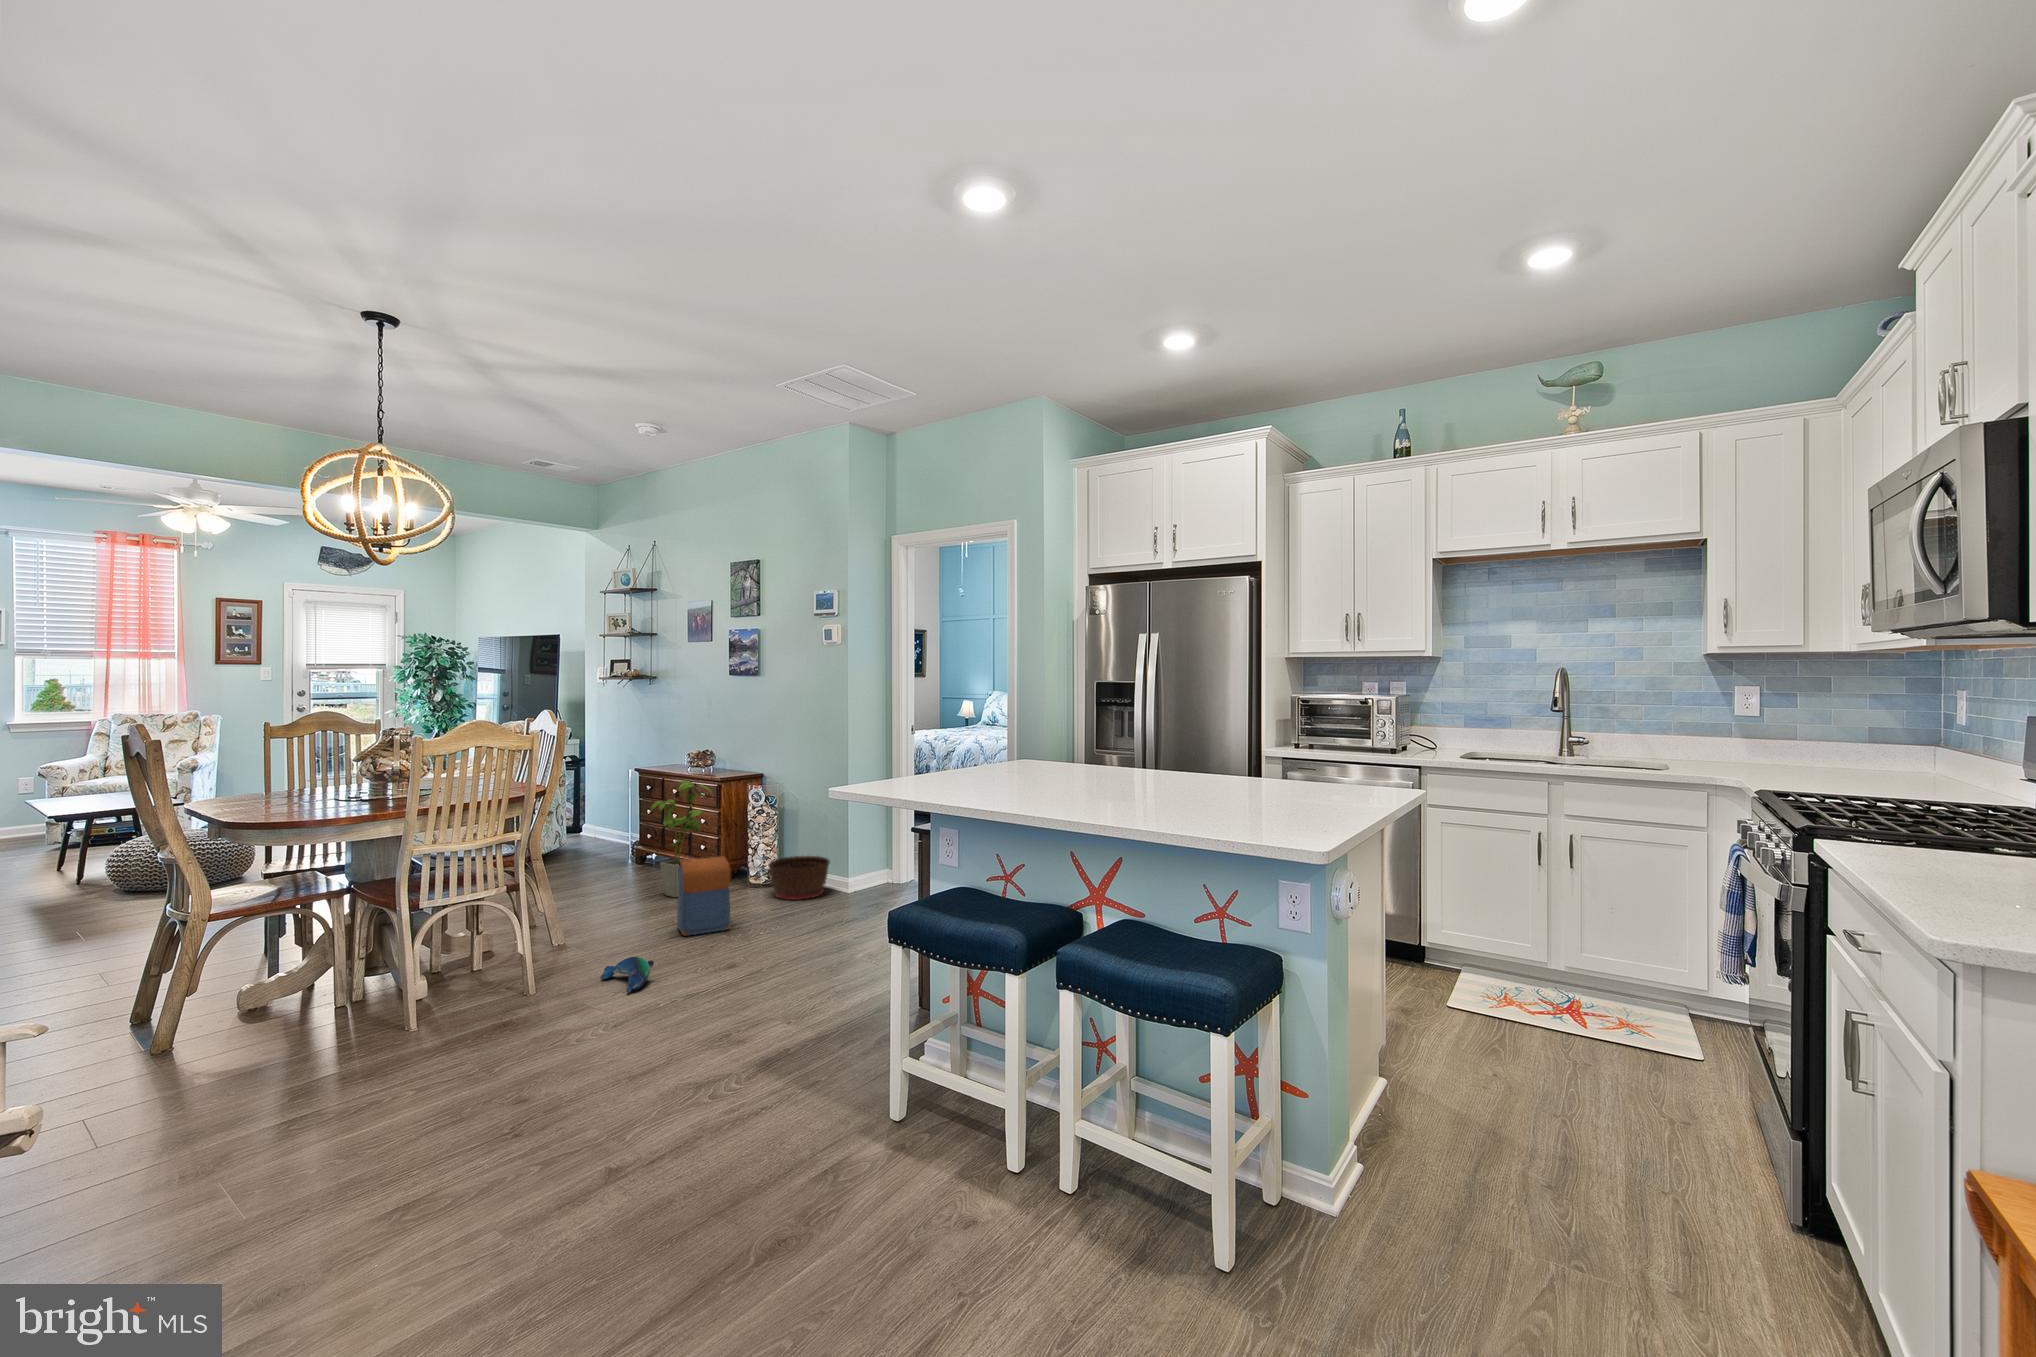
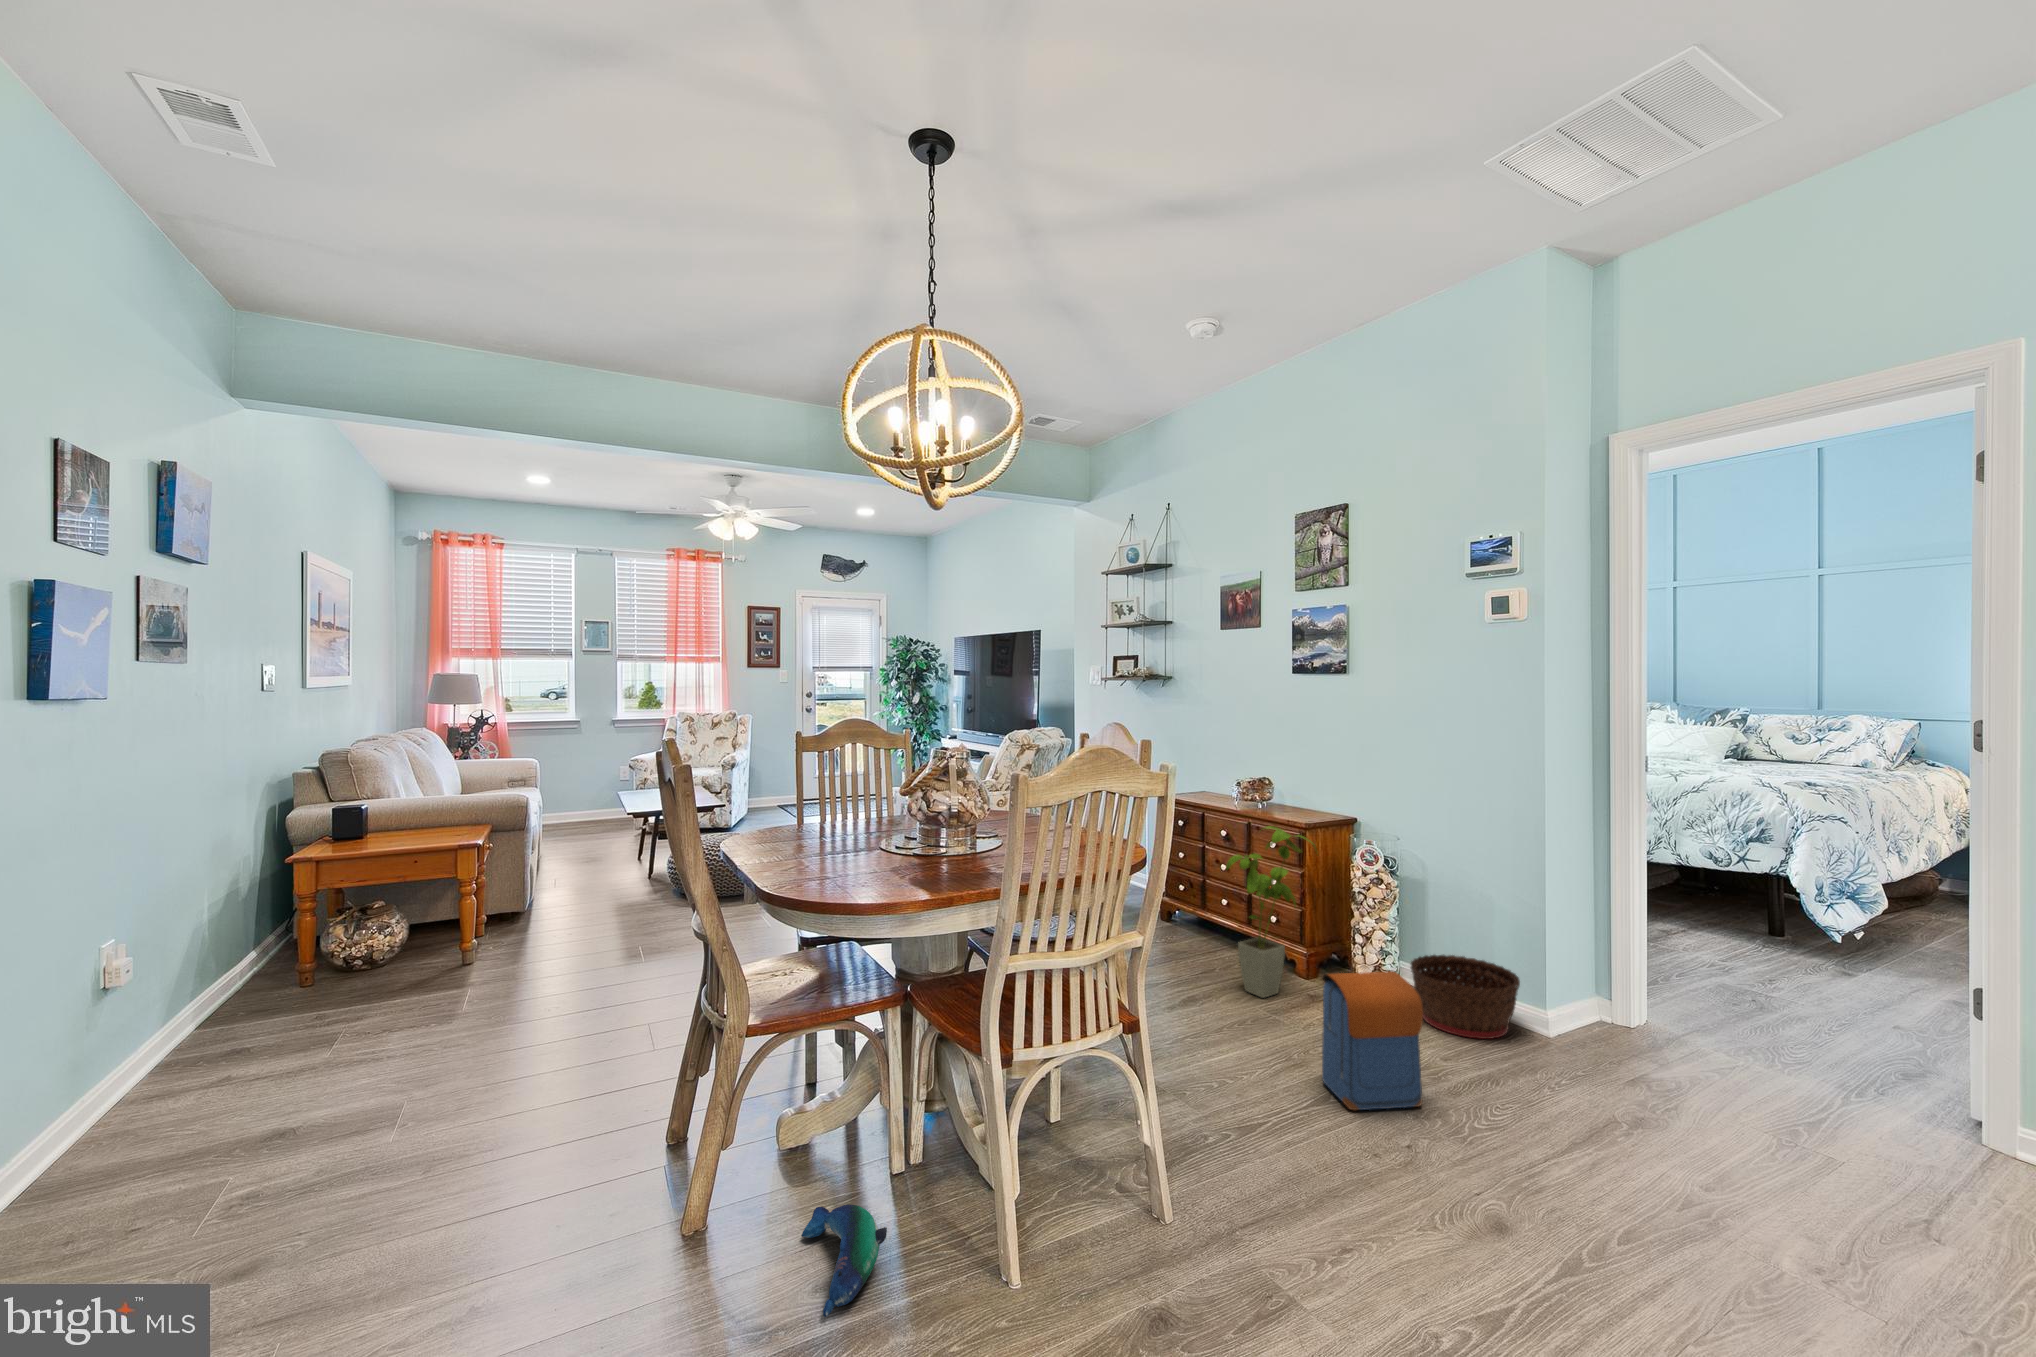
plush toy: present [600,957,654,993] -> present [802,1204,887,1317]

